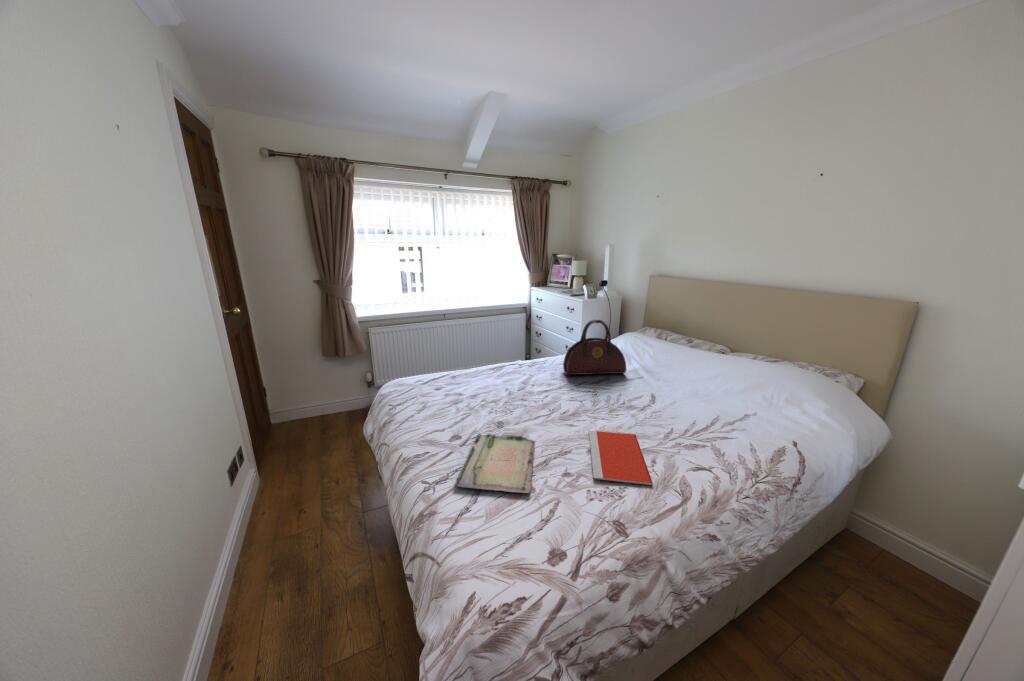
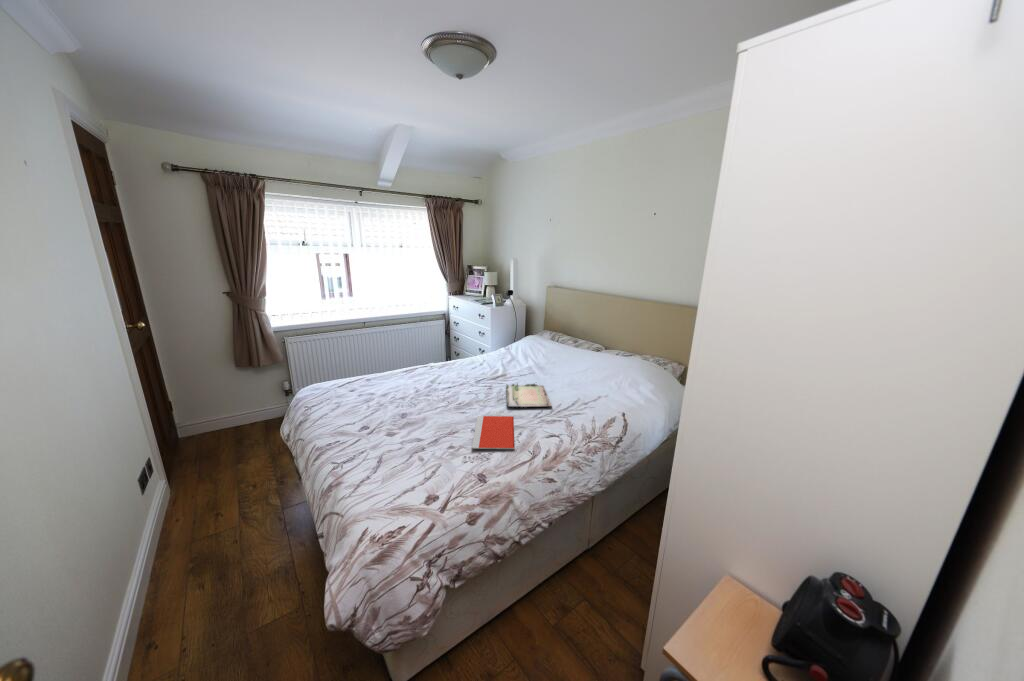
handbag: present [563,319,626,375] -> none [469,326,521,375]
tray: present [456,433,535,493] -> present [506,384,552,407]

